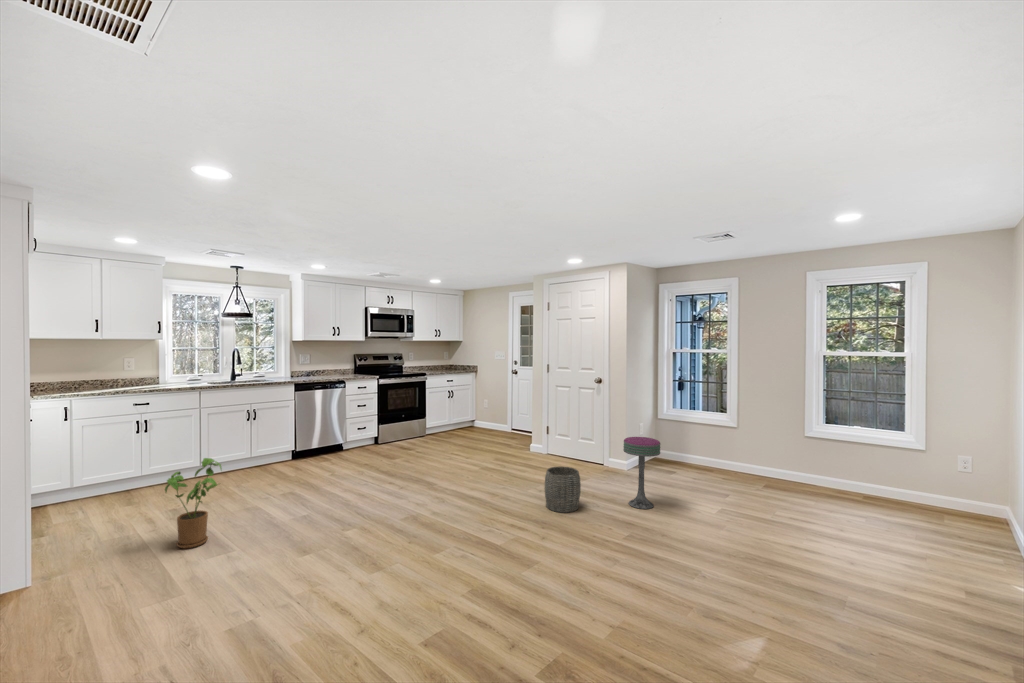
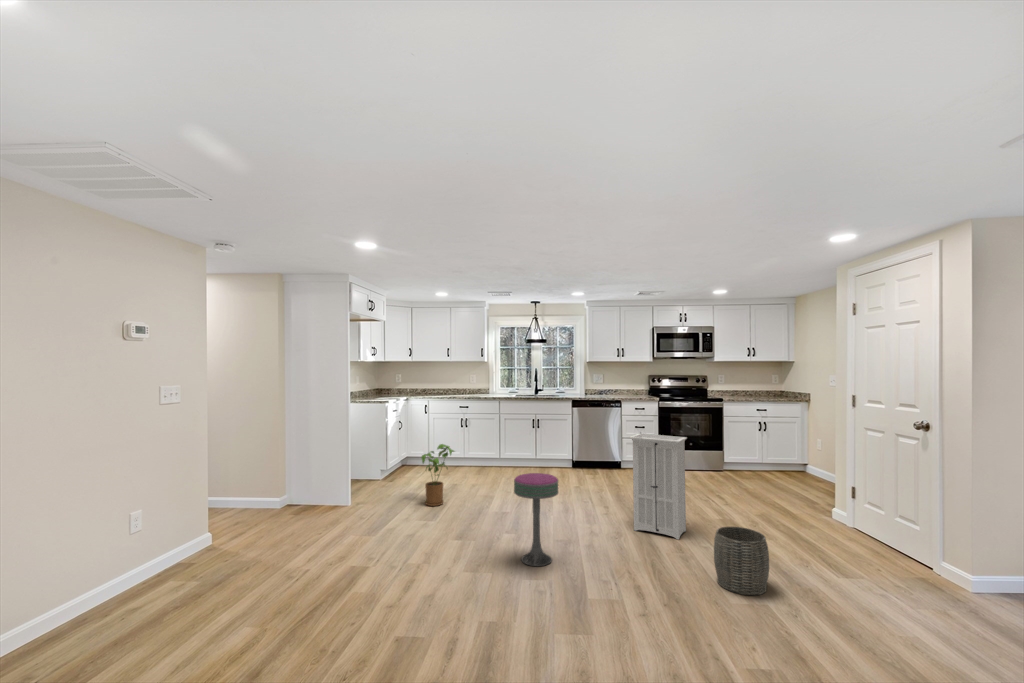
storage cabinet: none [442,406,490,496] -> present [629,433,687,539]
bar stool: present [623,437,660,509] -> present [514,473,558,566]

